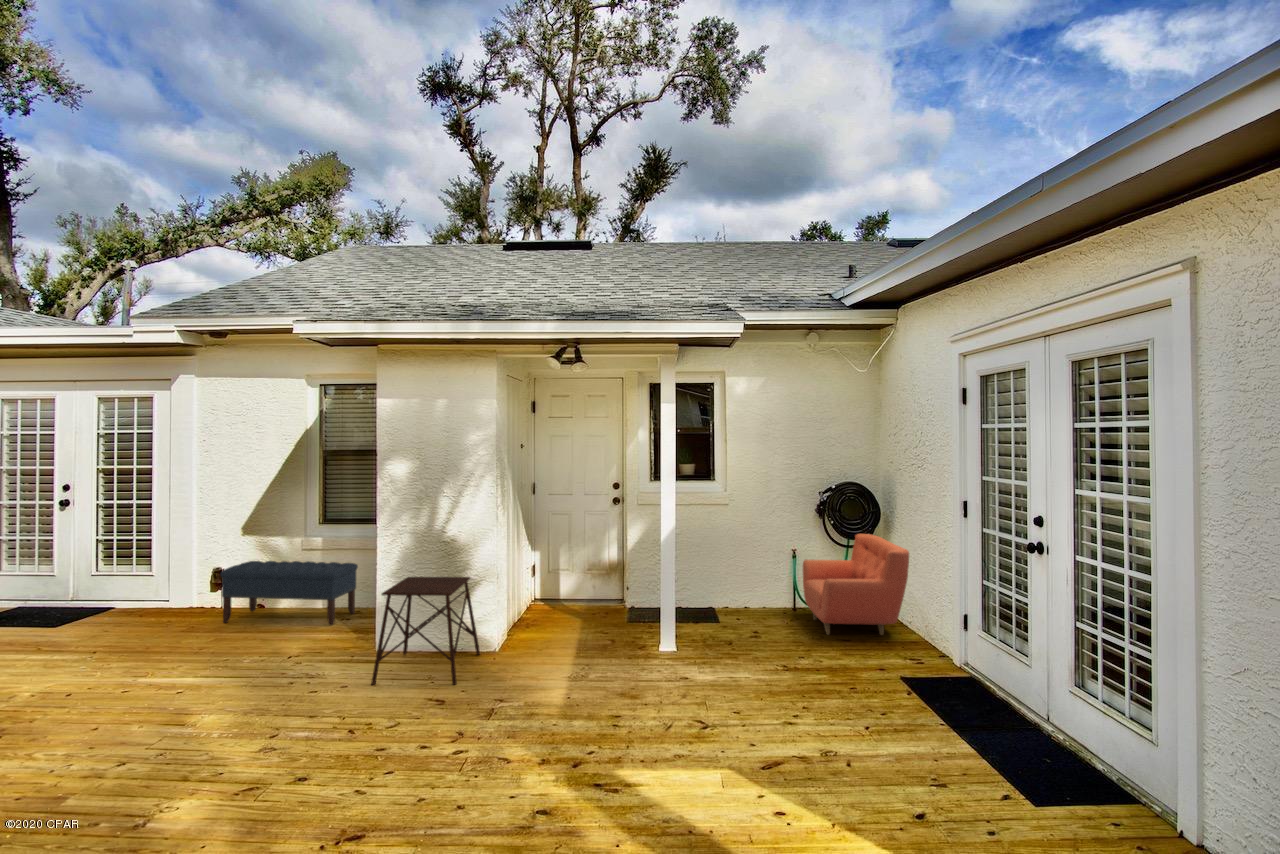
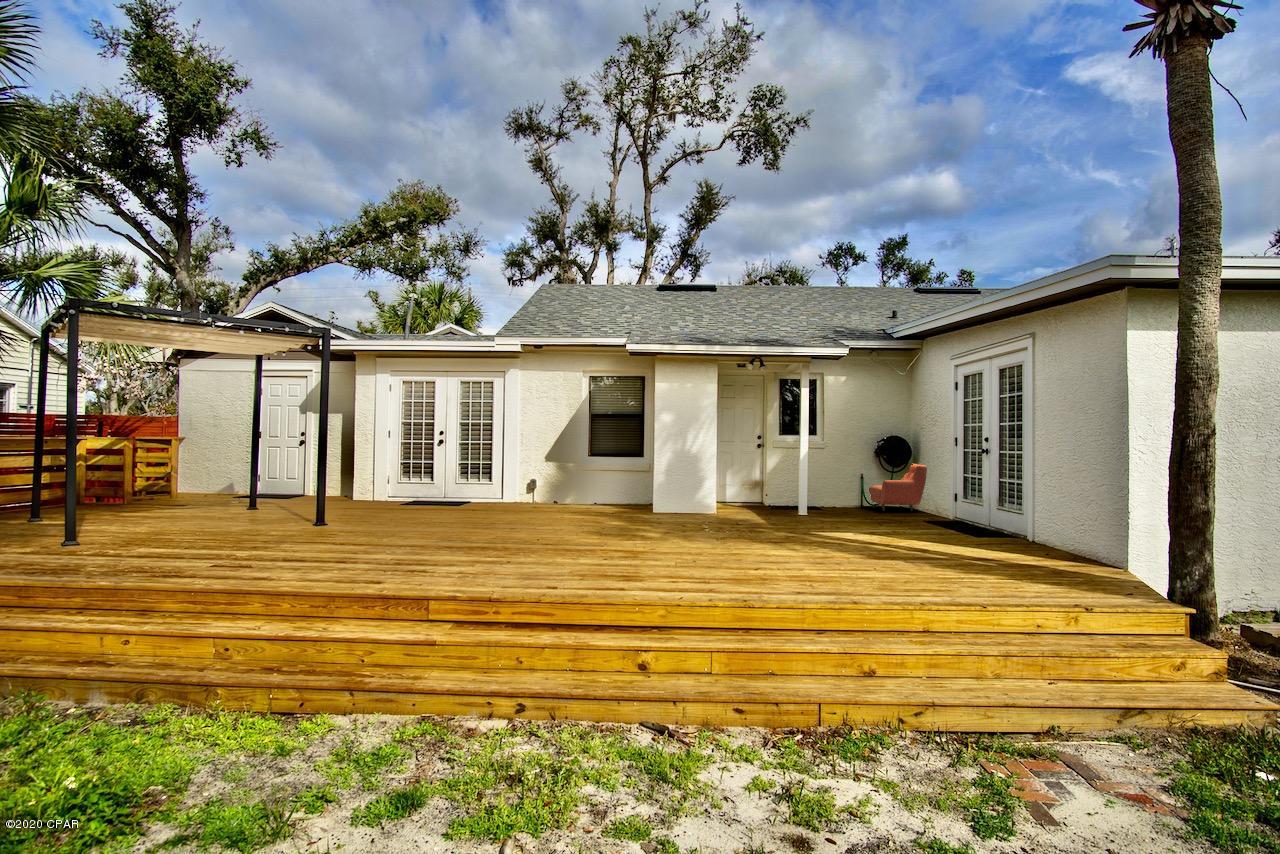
bench: present [220,561,358,626] -> none [549,477,616,510]
side table: present [371,577,480,685] -> none [674,475,718,521]

